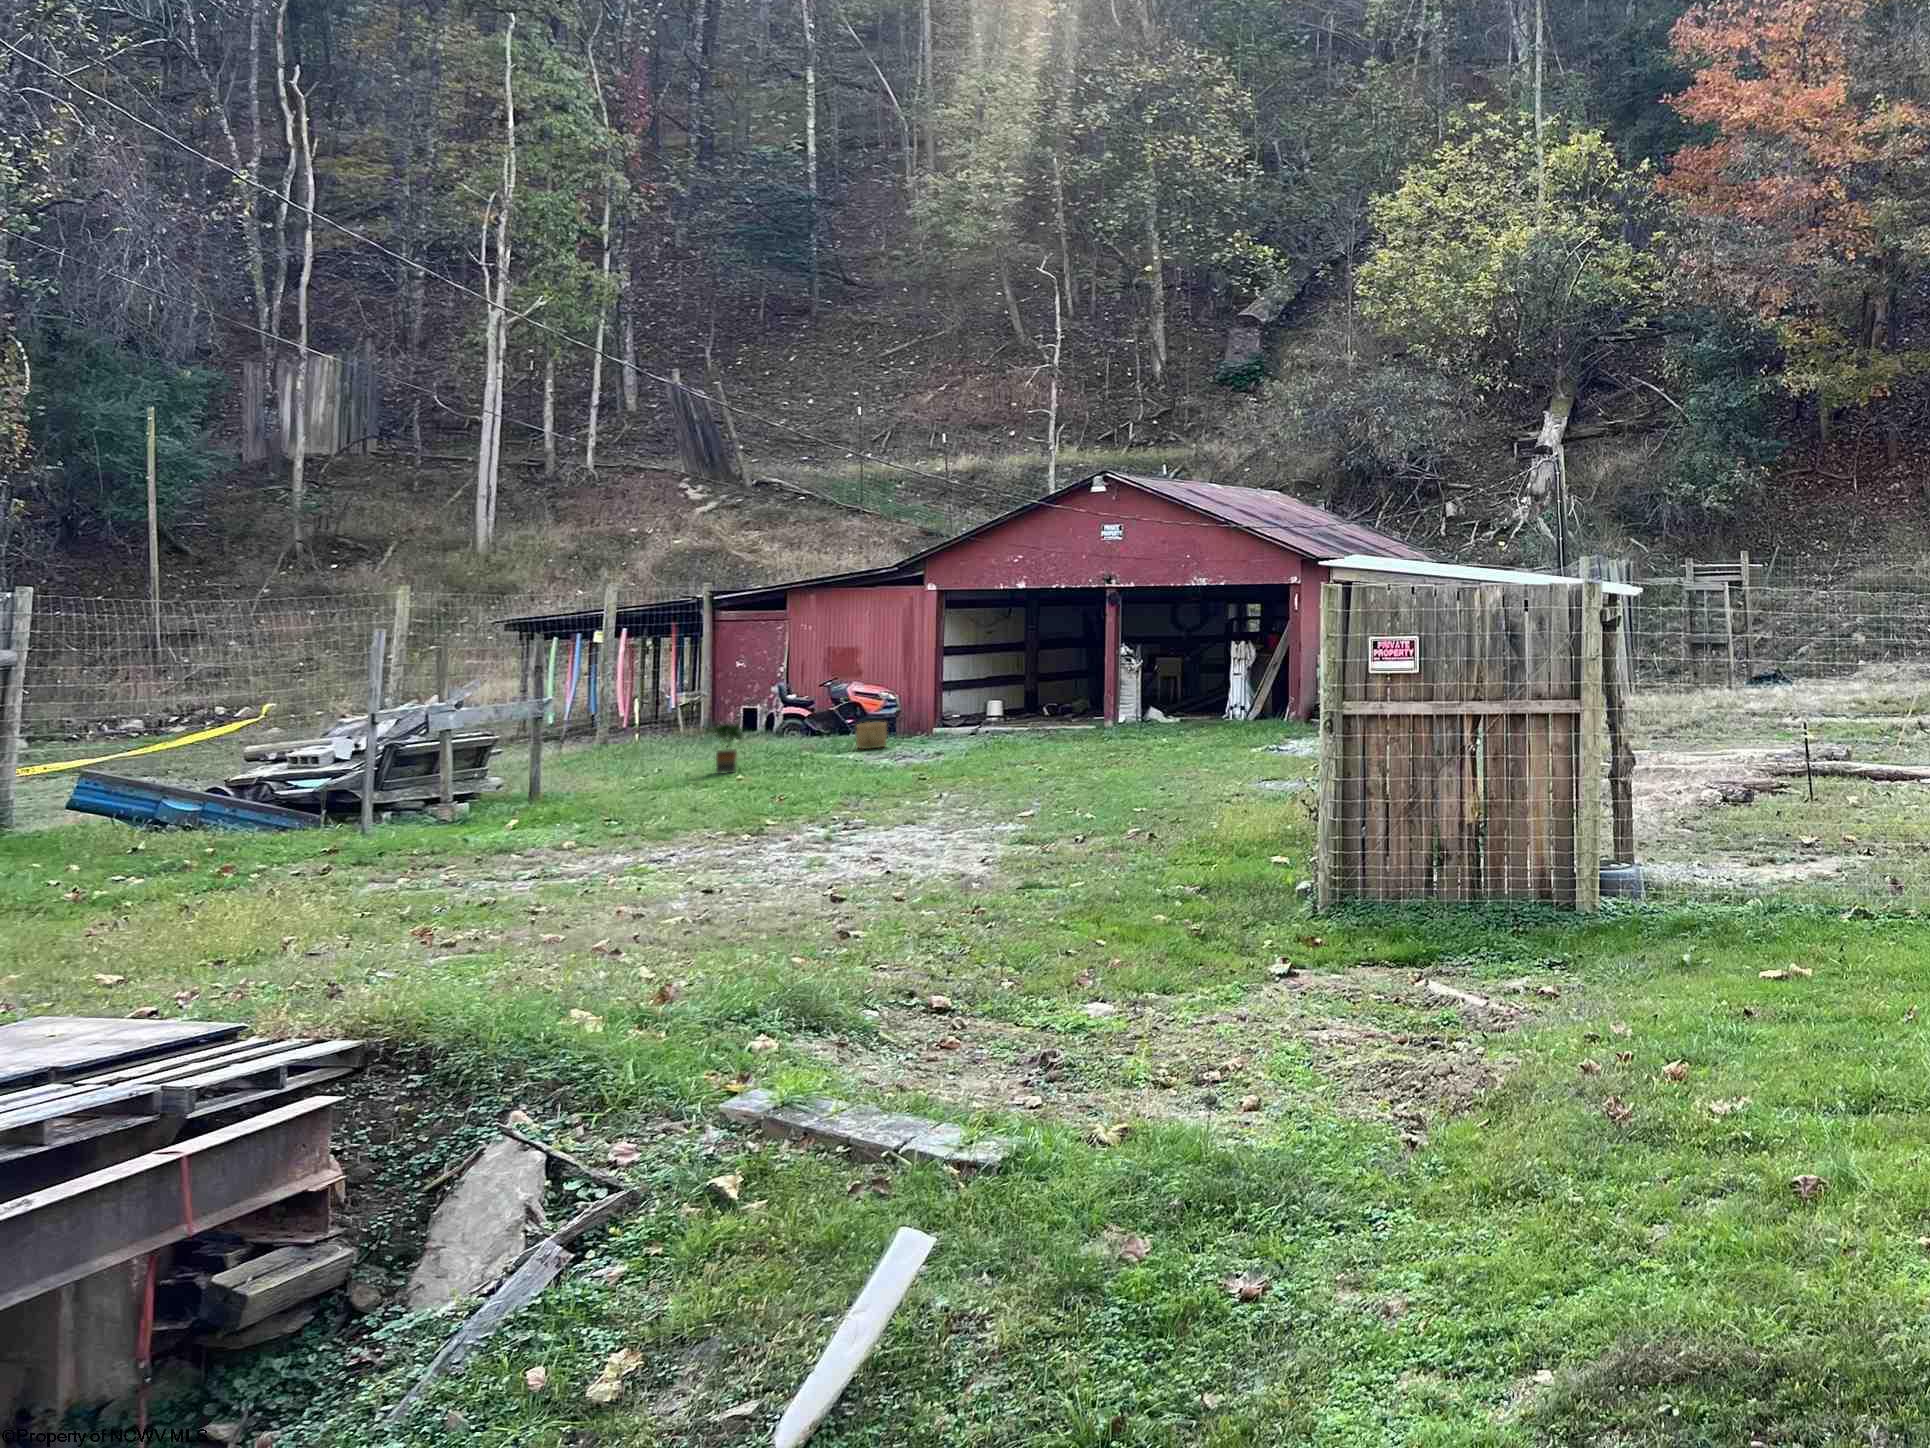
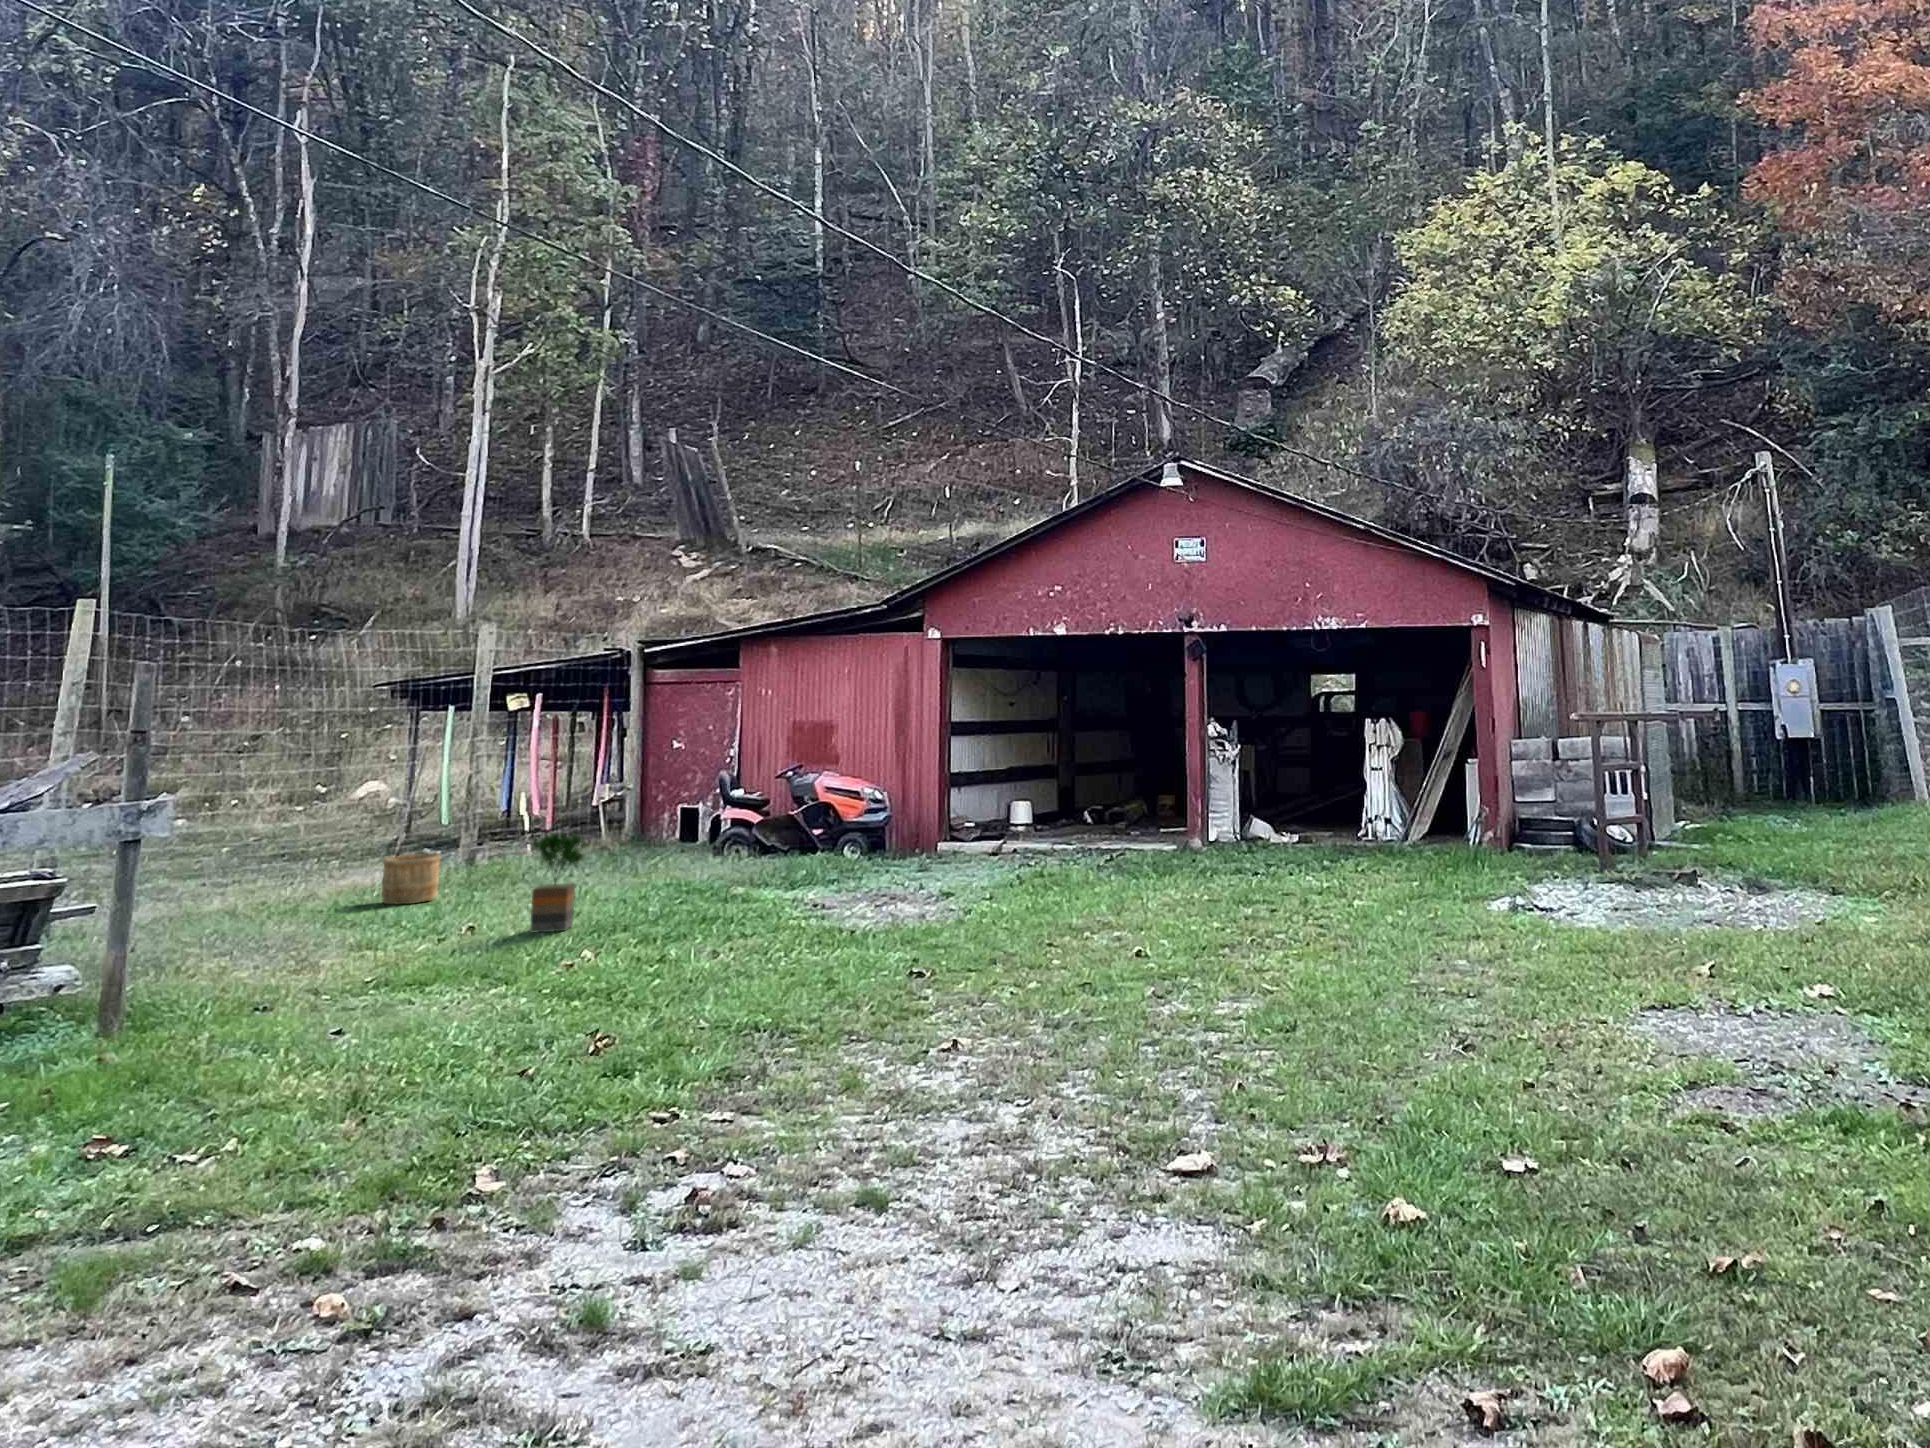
wooden bucket: present [856,722,887,749] -> present [382,854,441,904]

